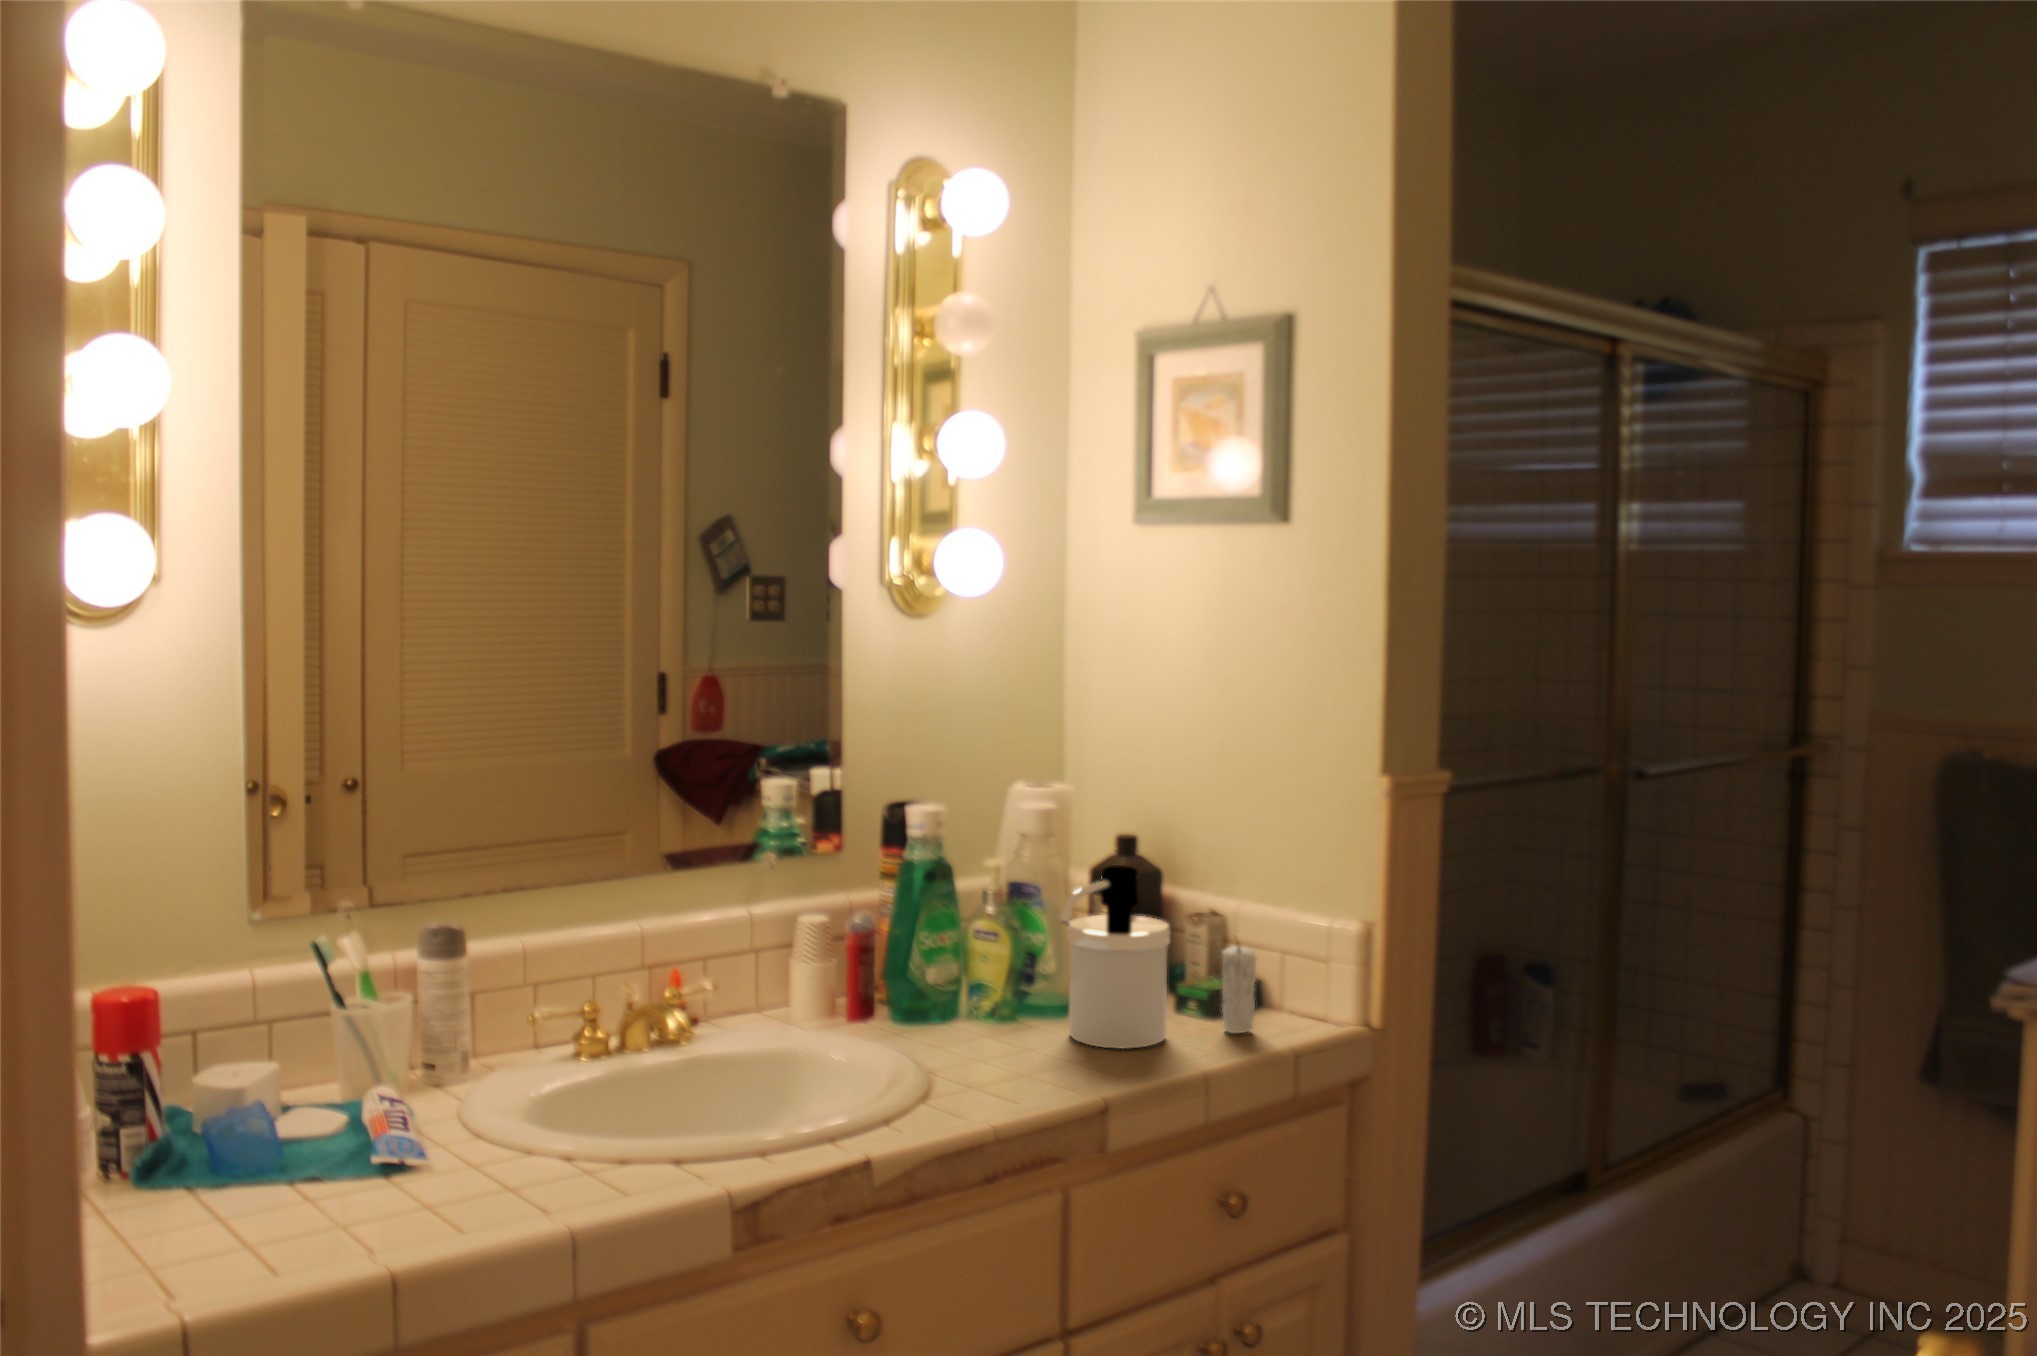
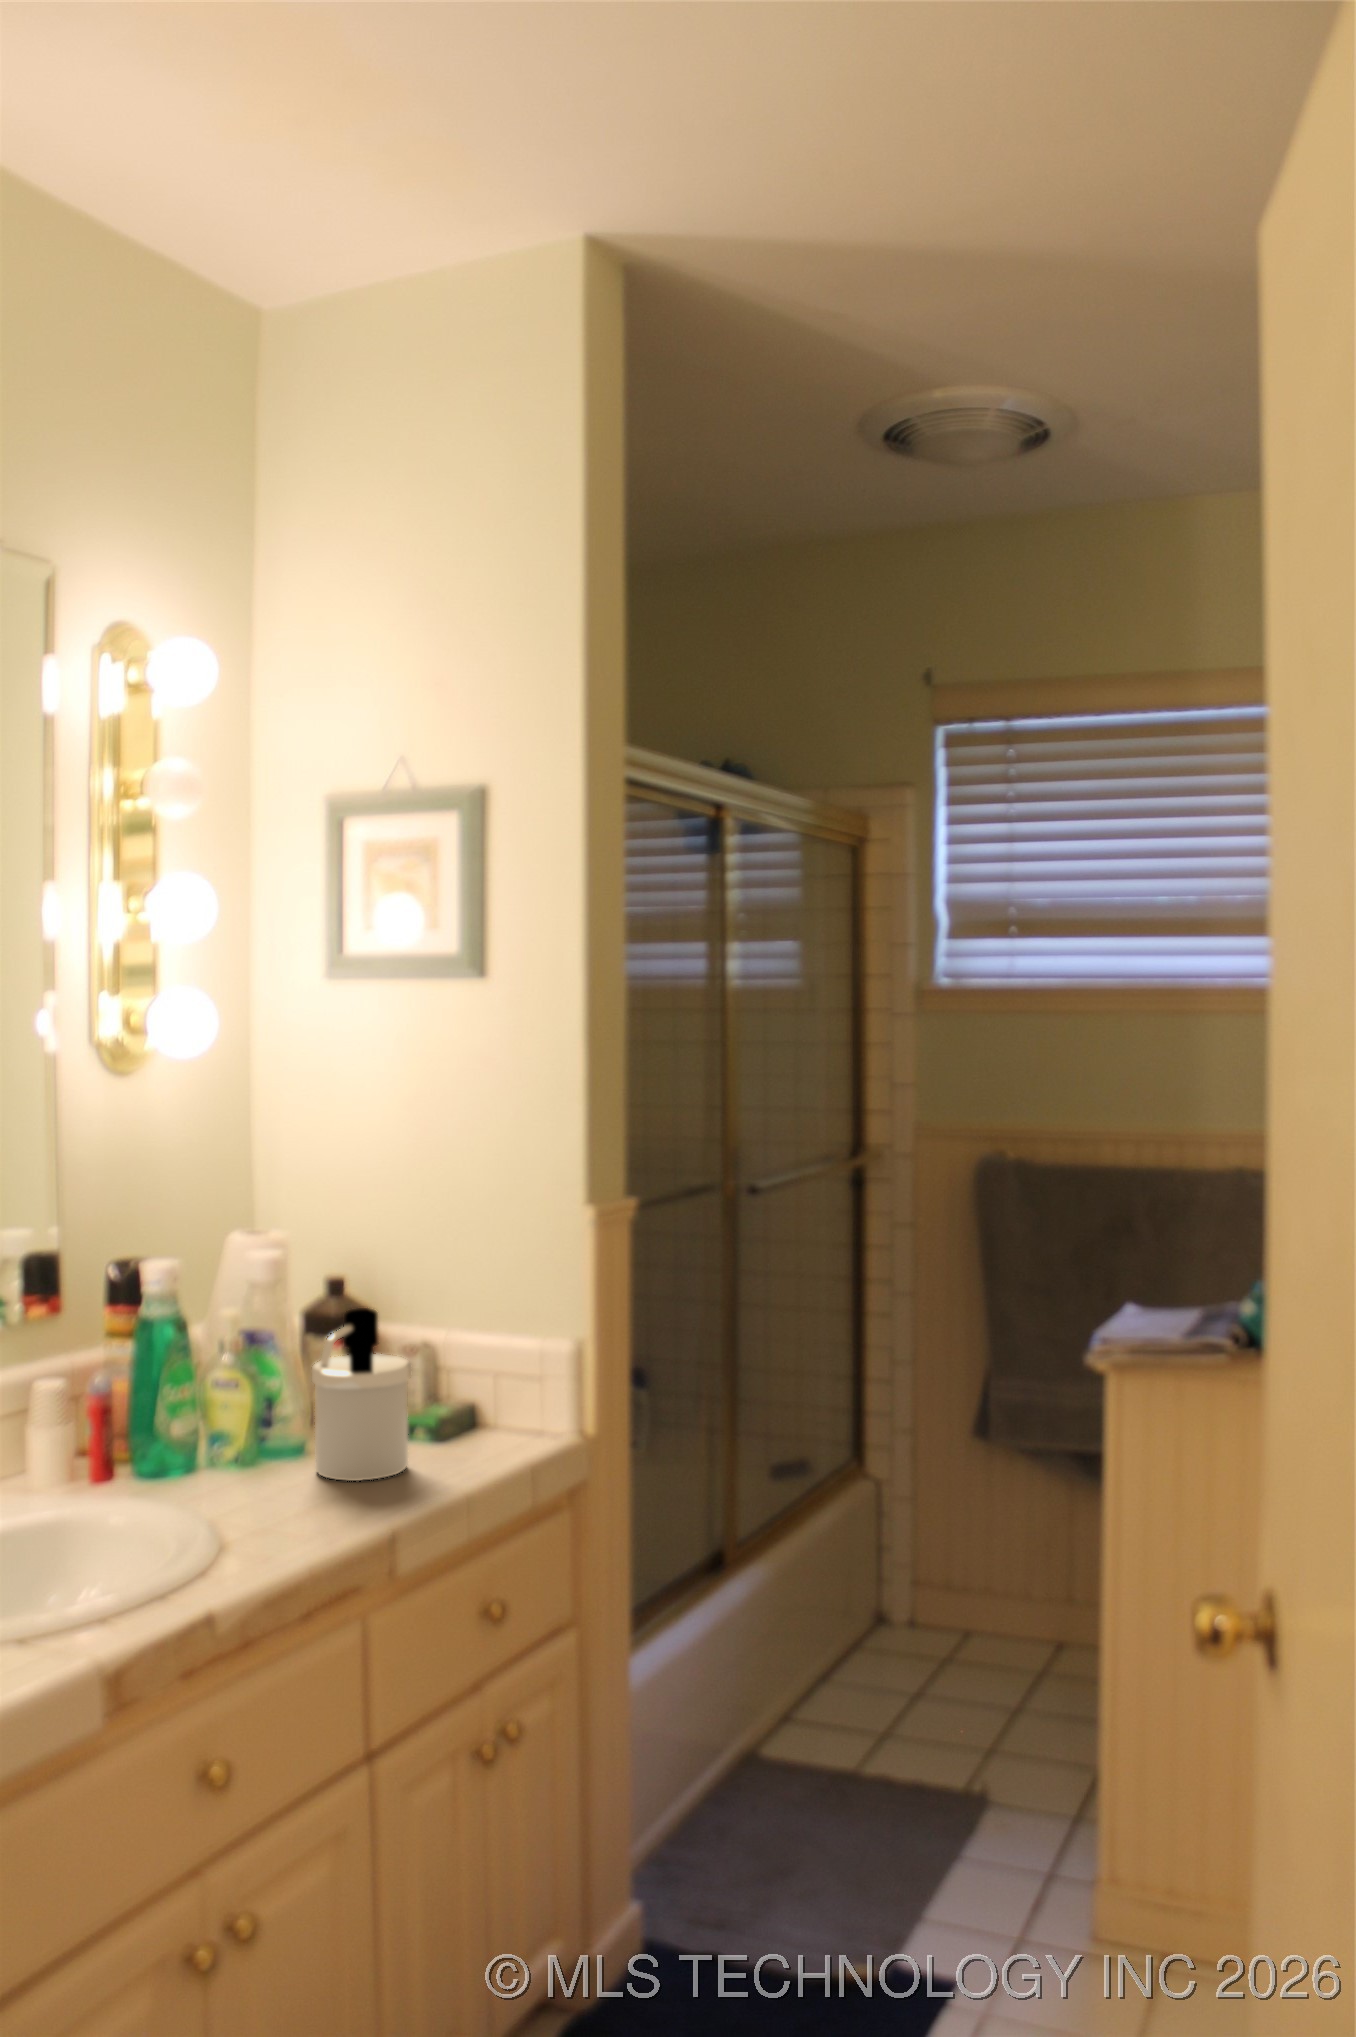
candle: present [1222,946,1256,1033] -> none [451,1361,483,1455]

